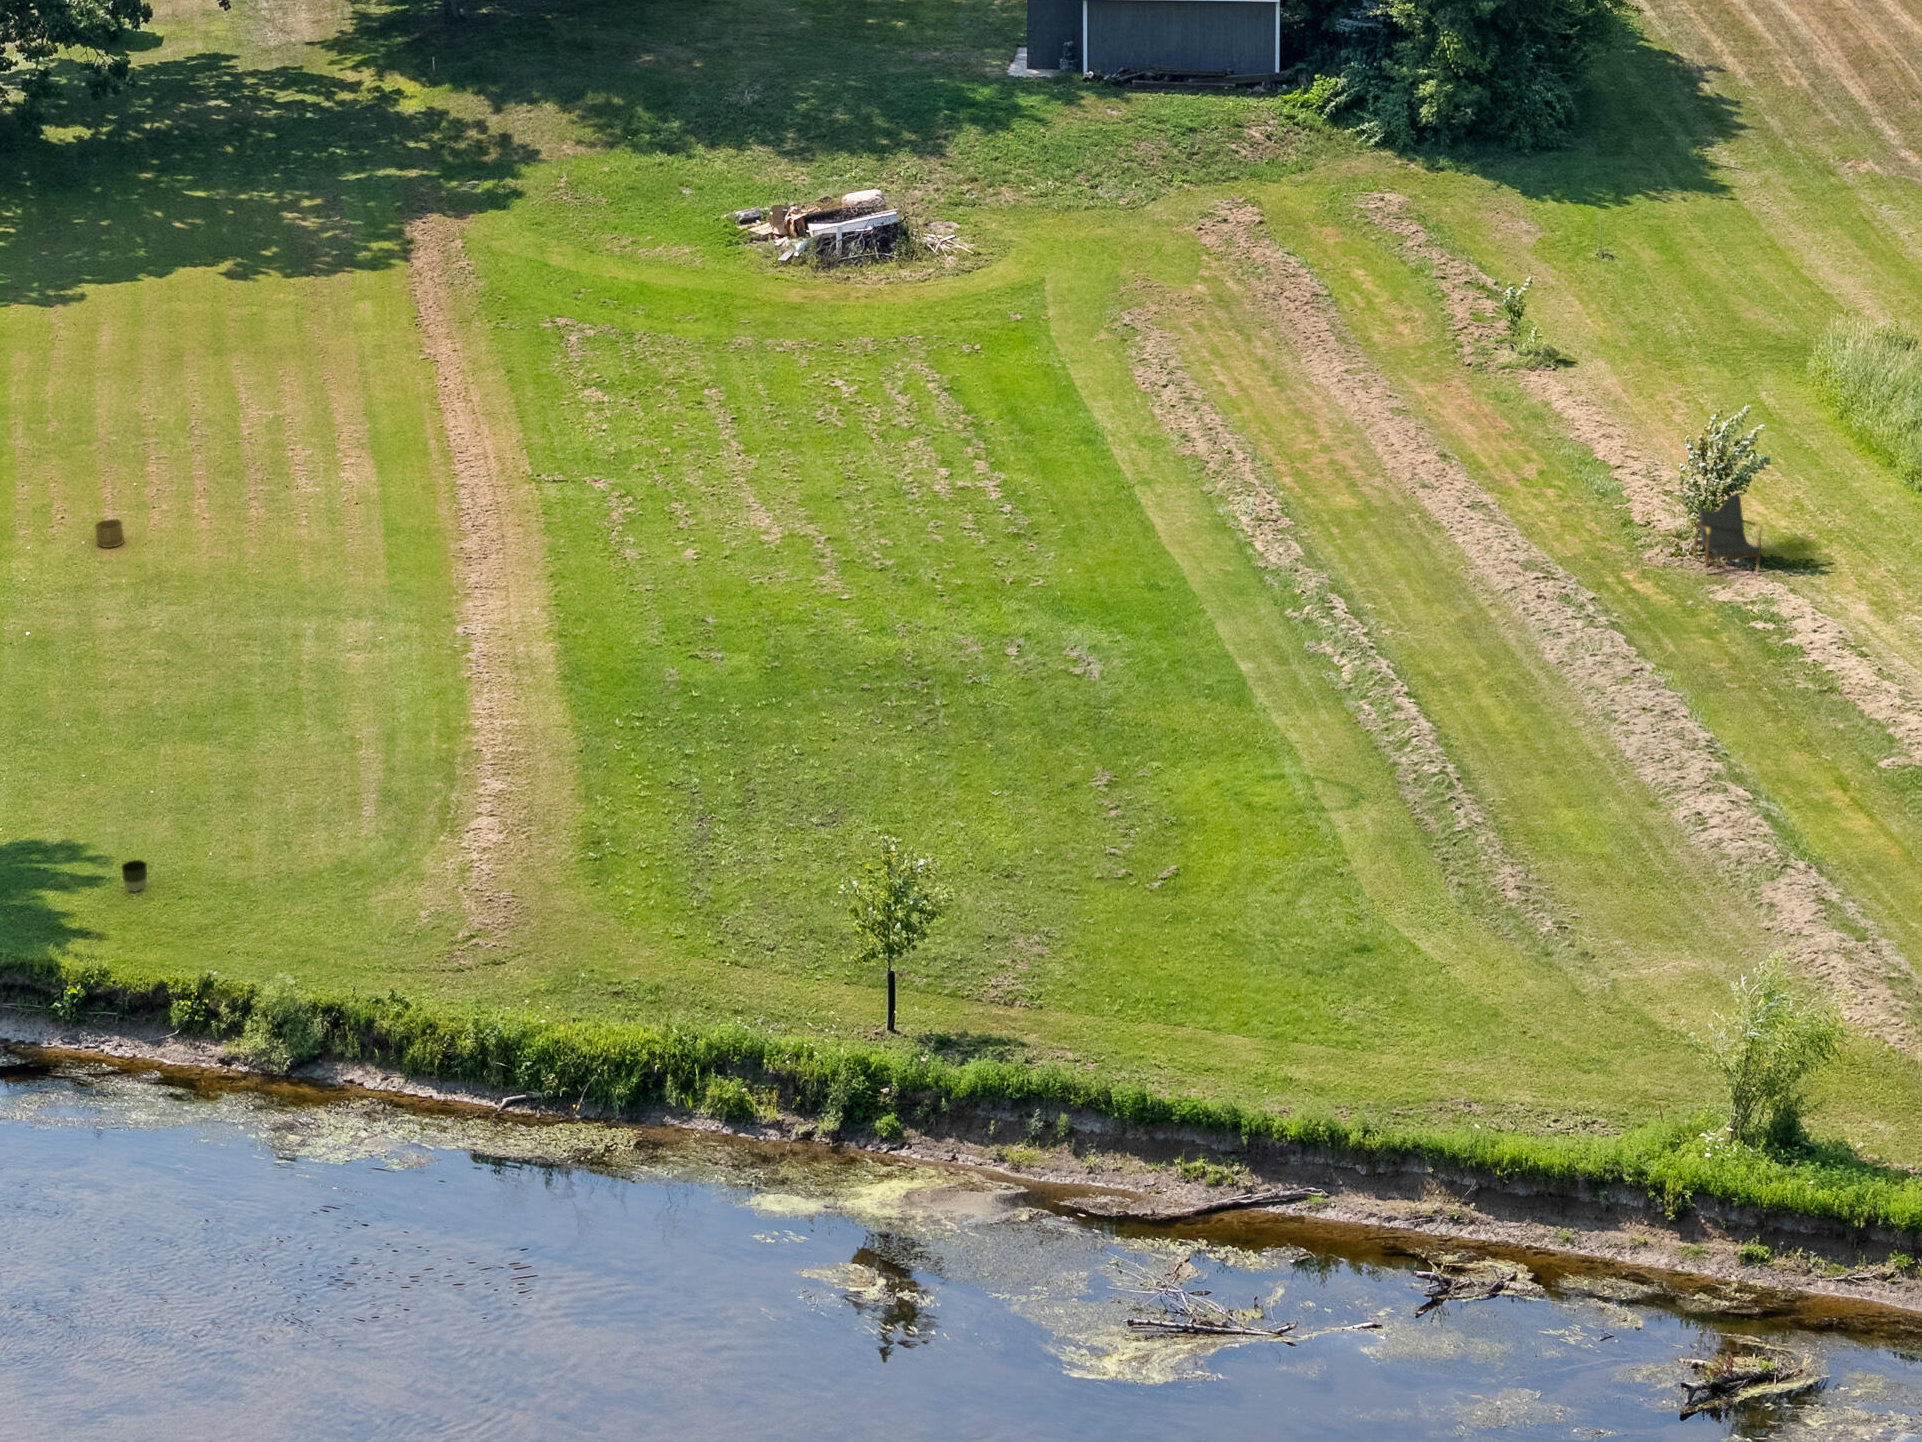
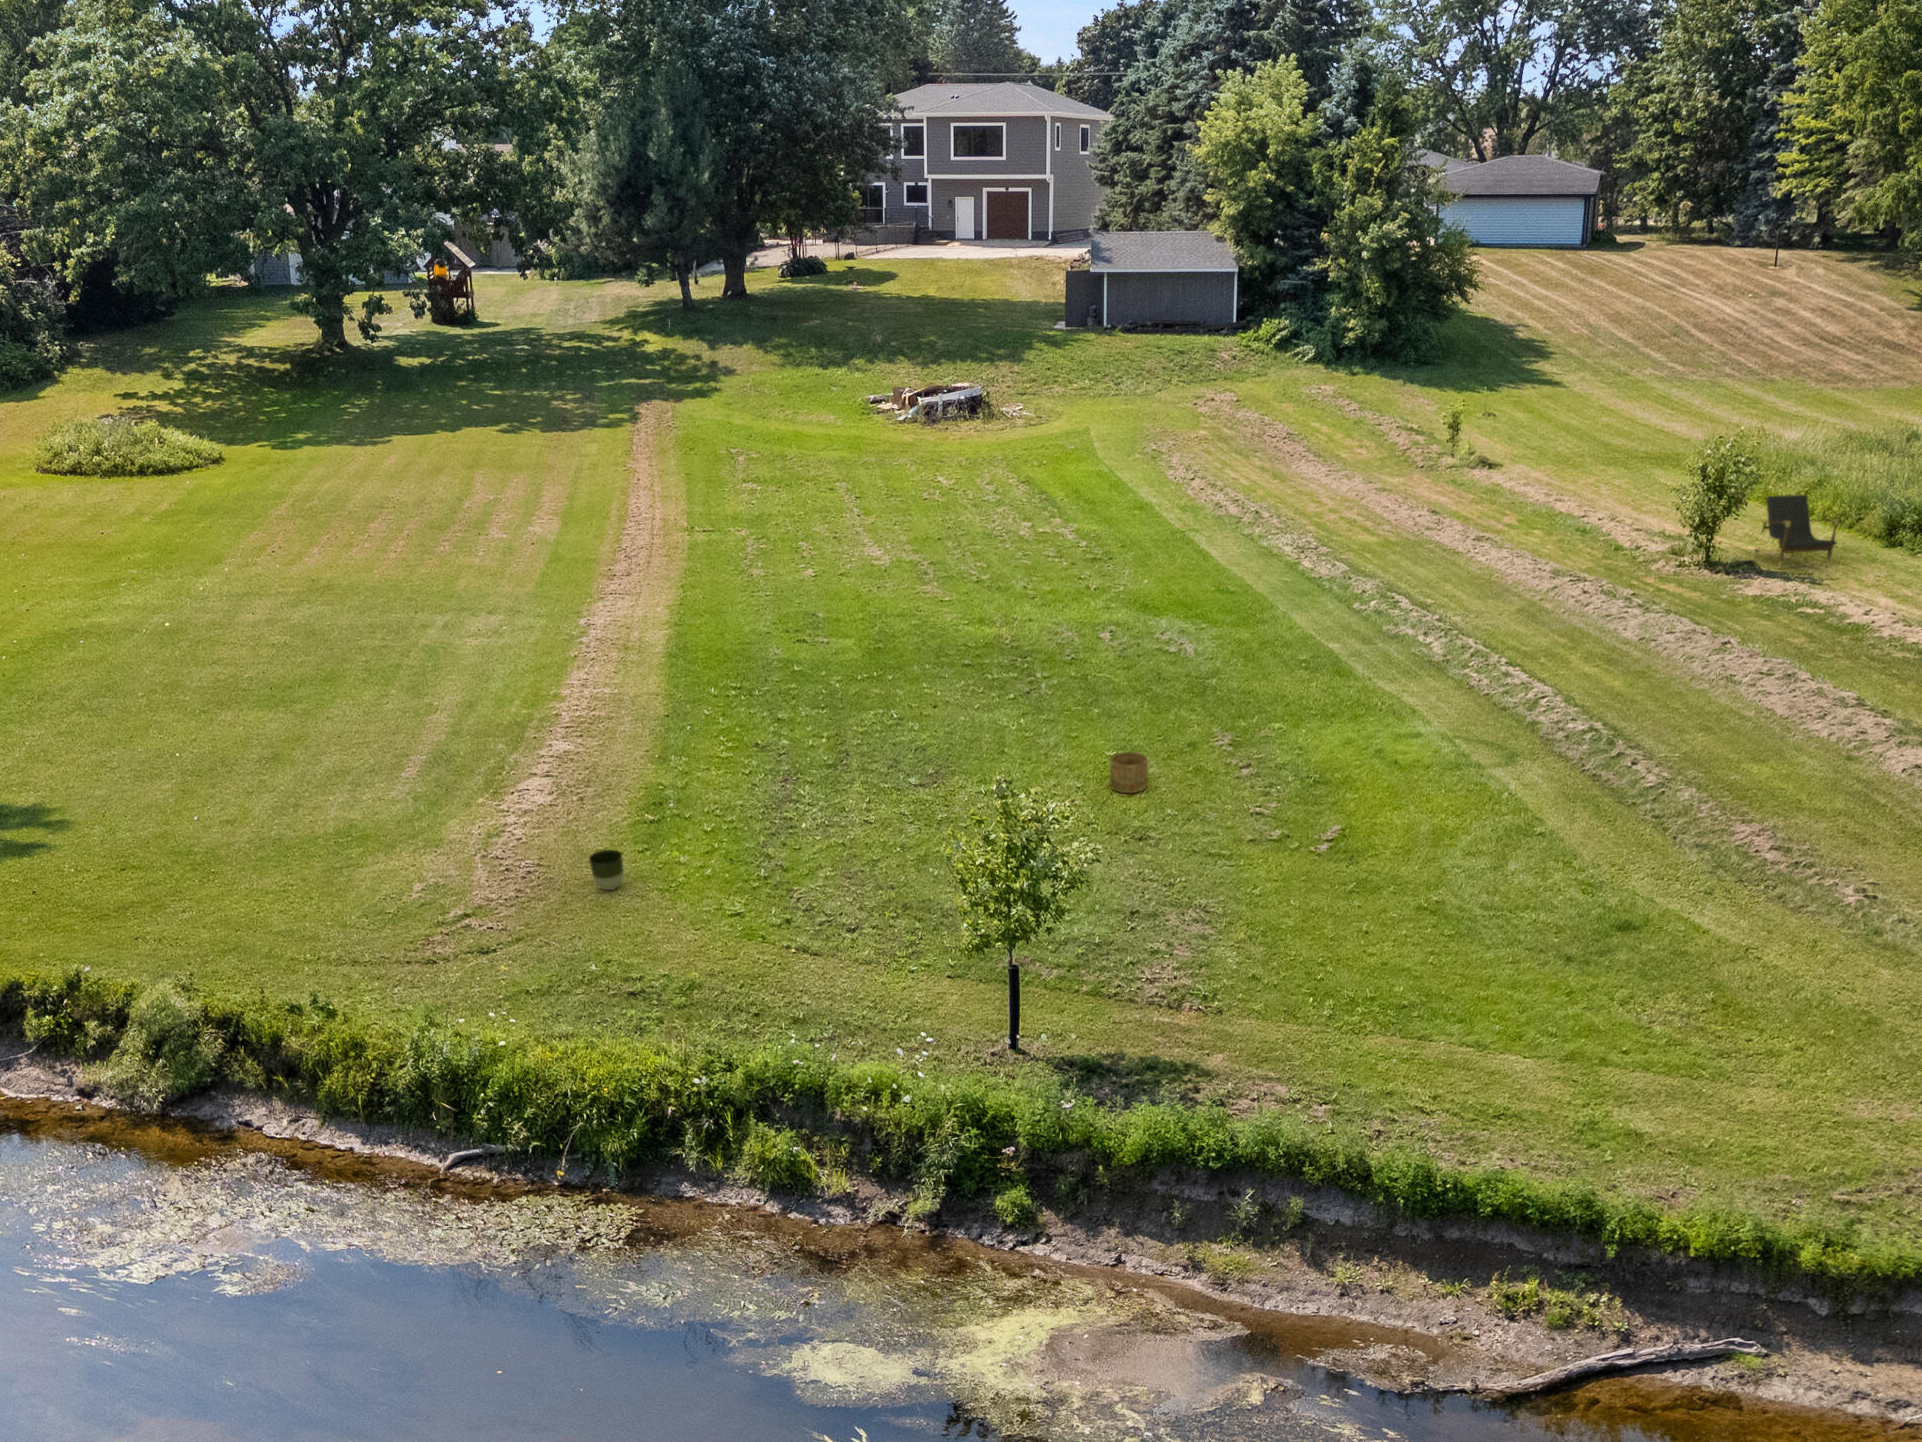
wooden bucket: present [95,519,124,548] -> present [1109,752,1149,793]
planter: present [122,860,147,891] -> present [589,849,624,890]

